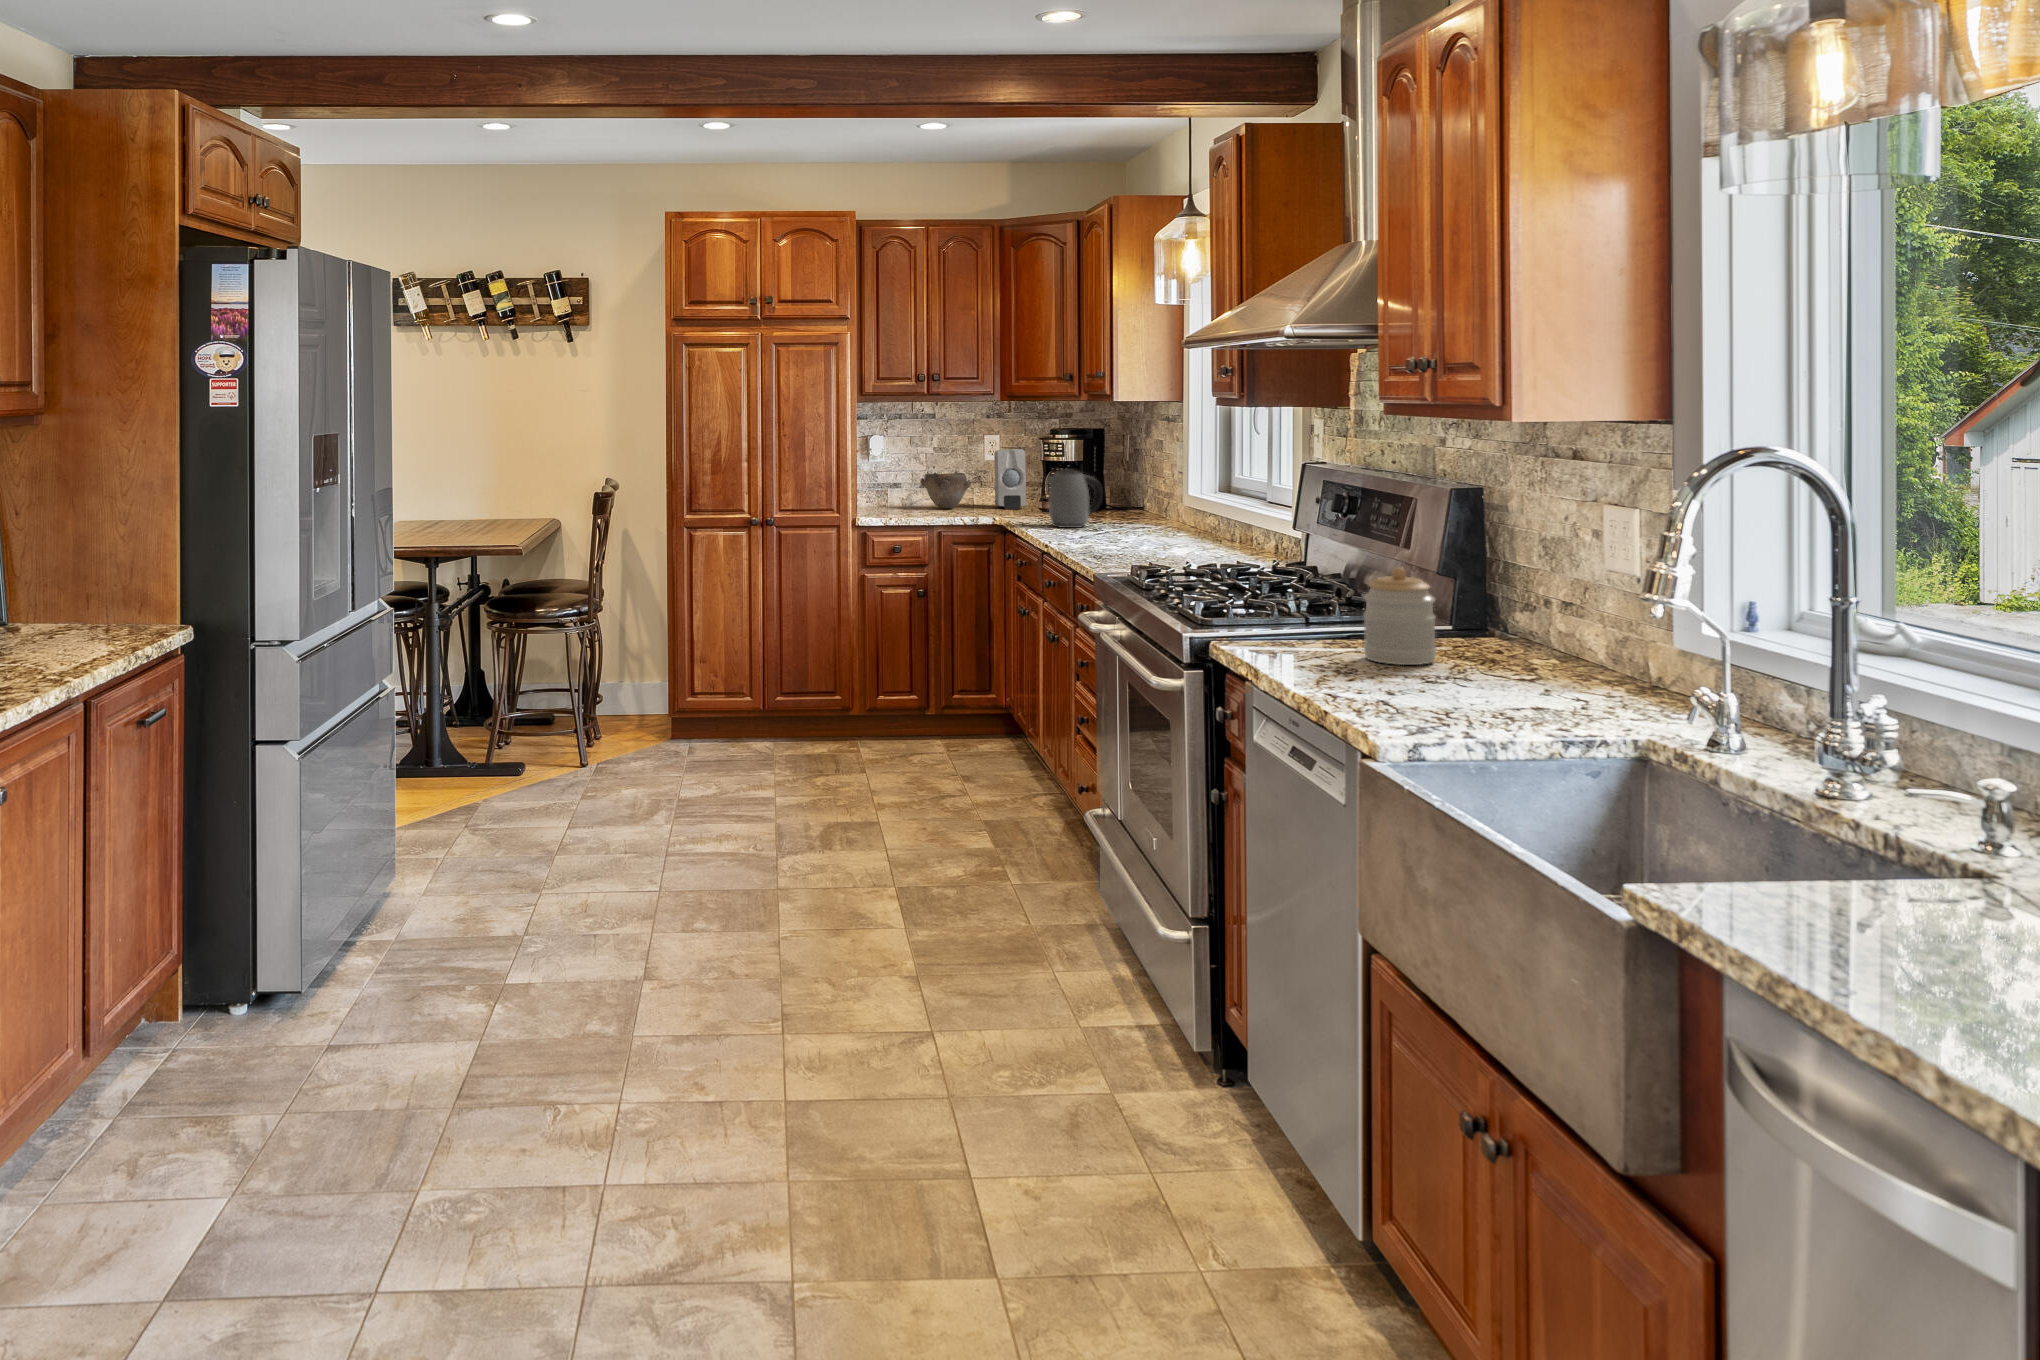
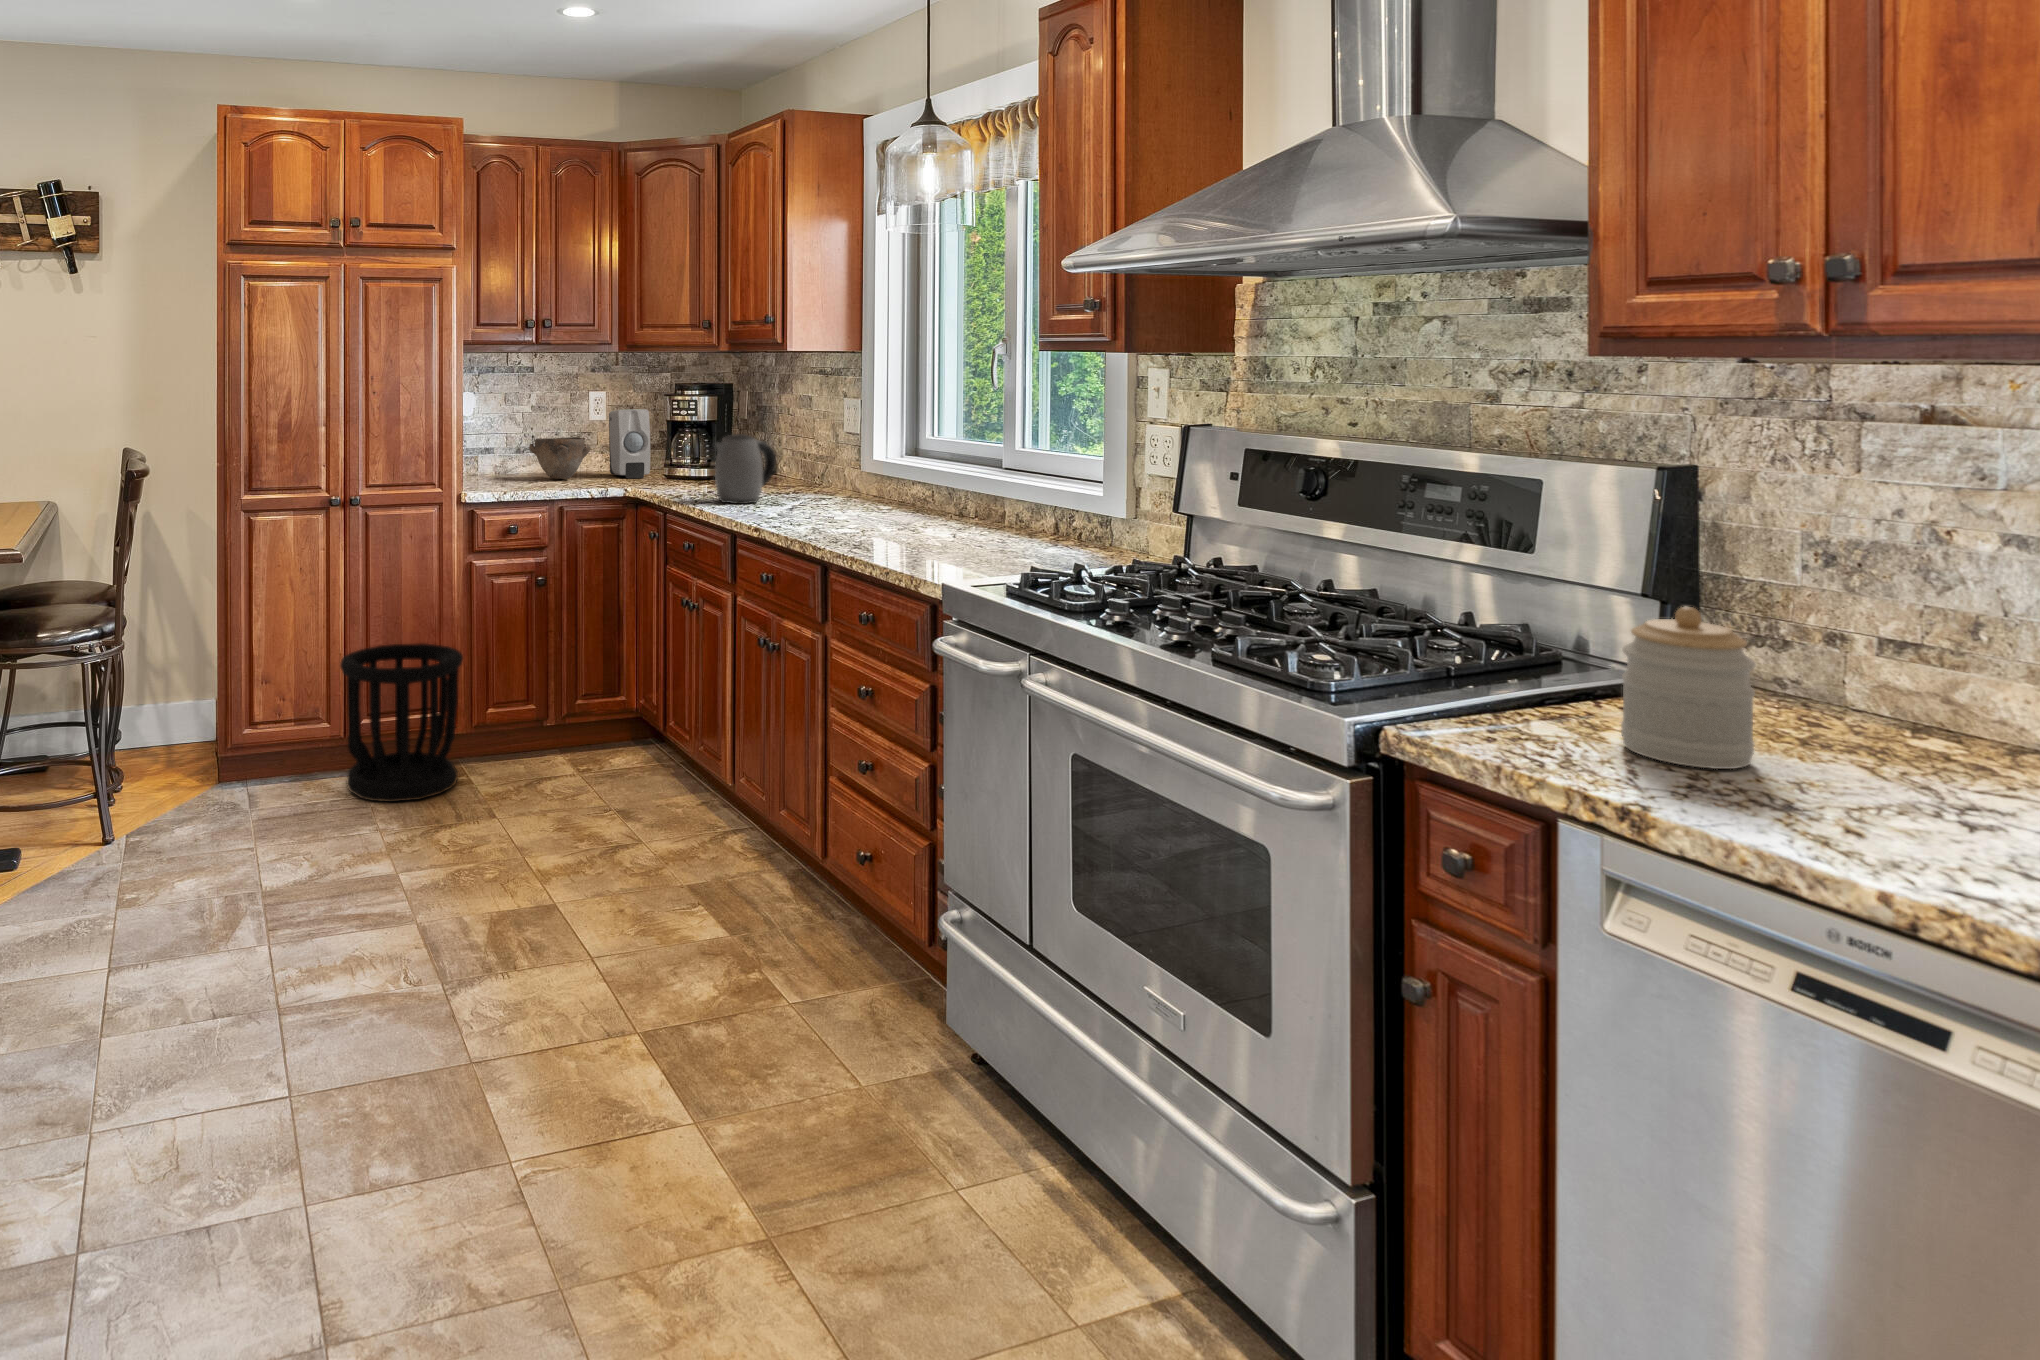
wastebasket: none [753,637,849,757] -> present [340,643,463,802]

